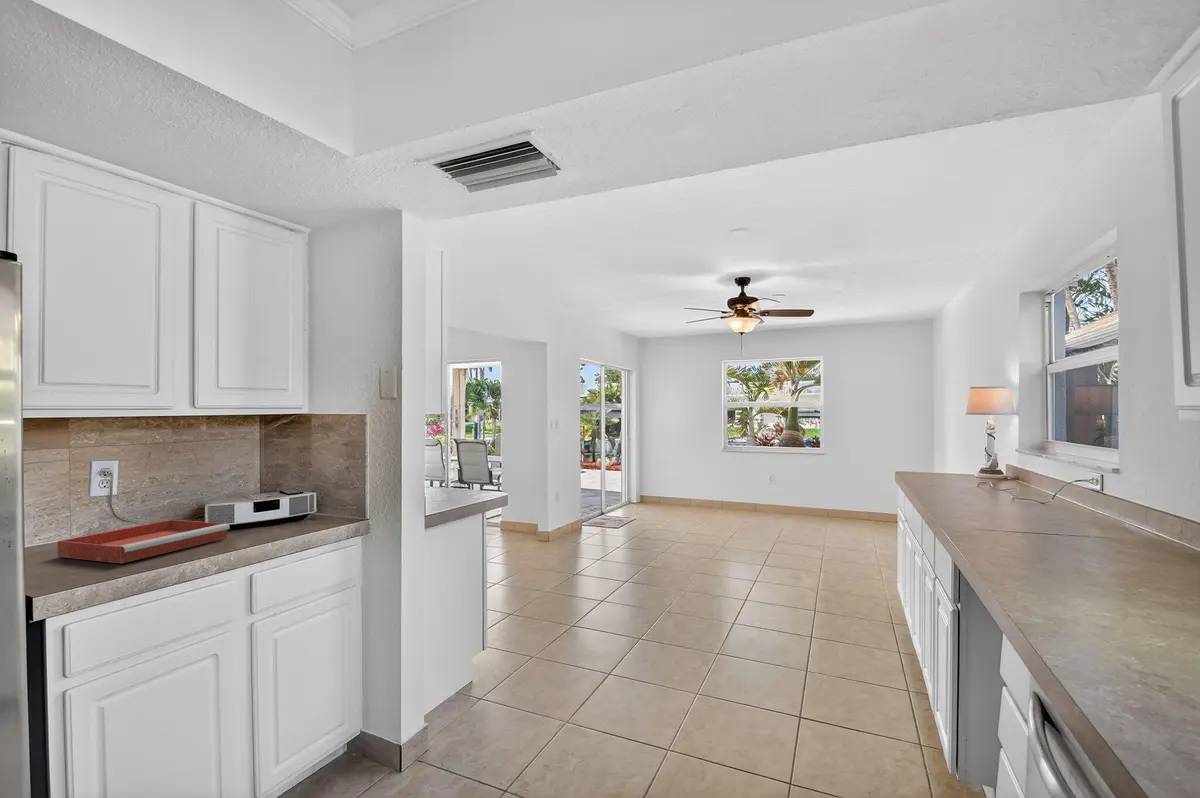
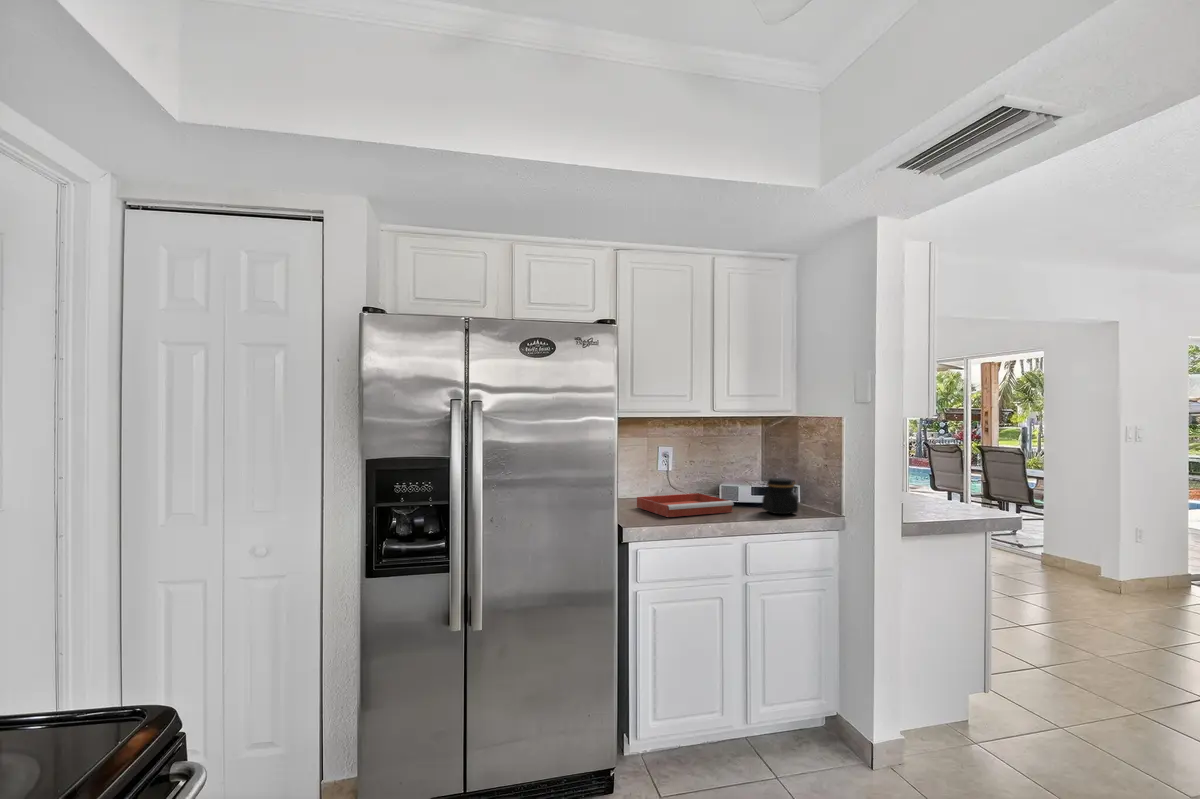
jar: none [270,487,317,531] -> present [762,478,798,514]

